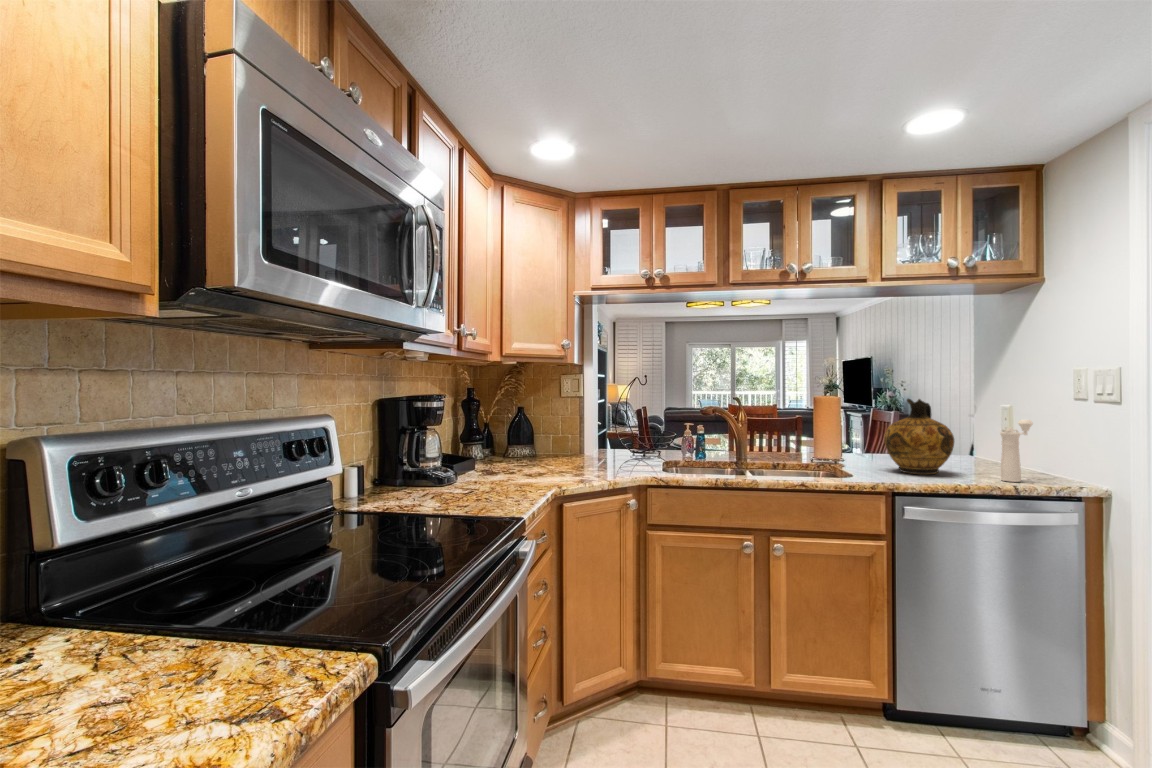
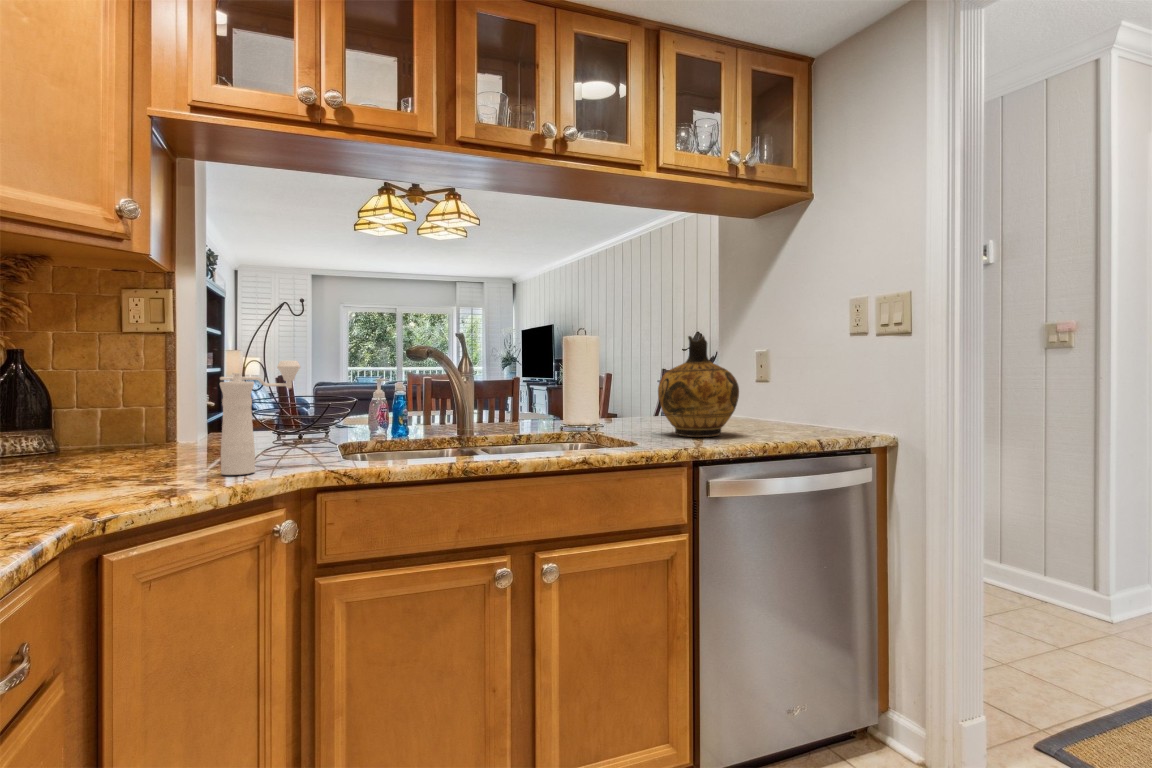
pepper mill: present [1000,420,1033,482] -> present [220,361,300,475]

